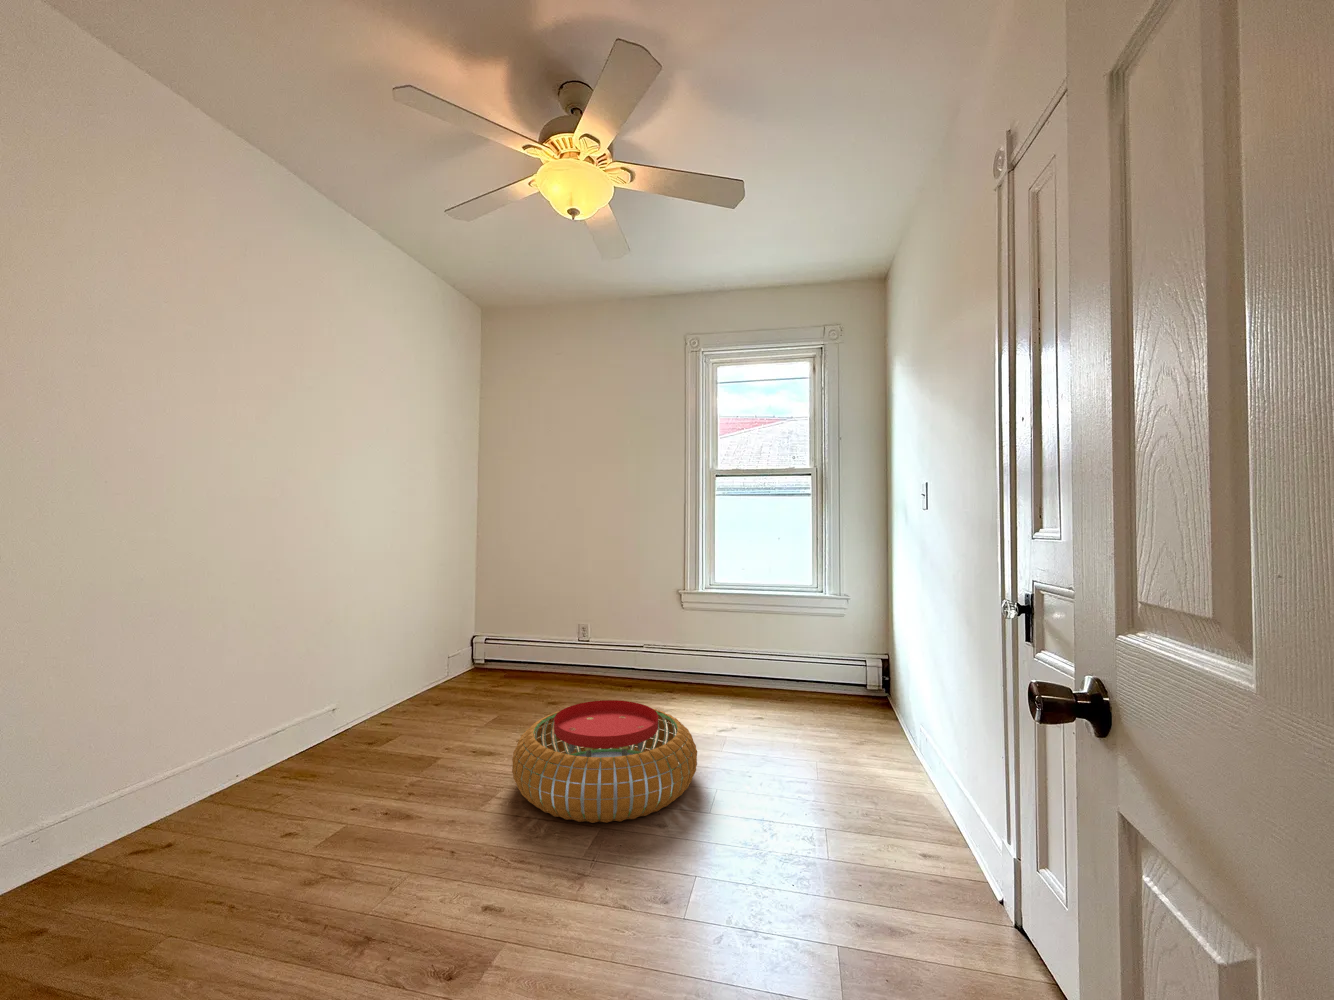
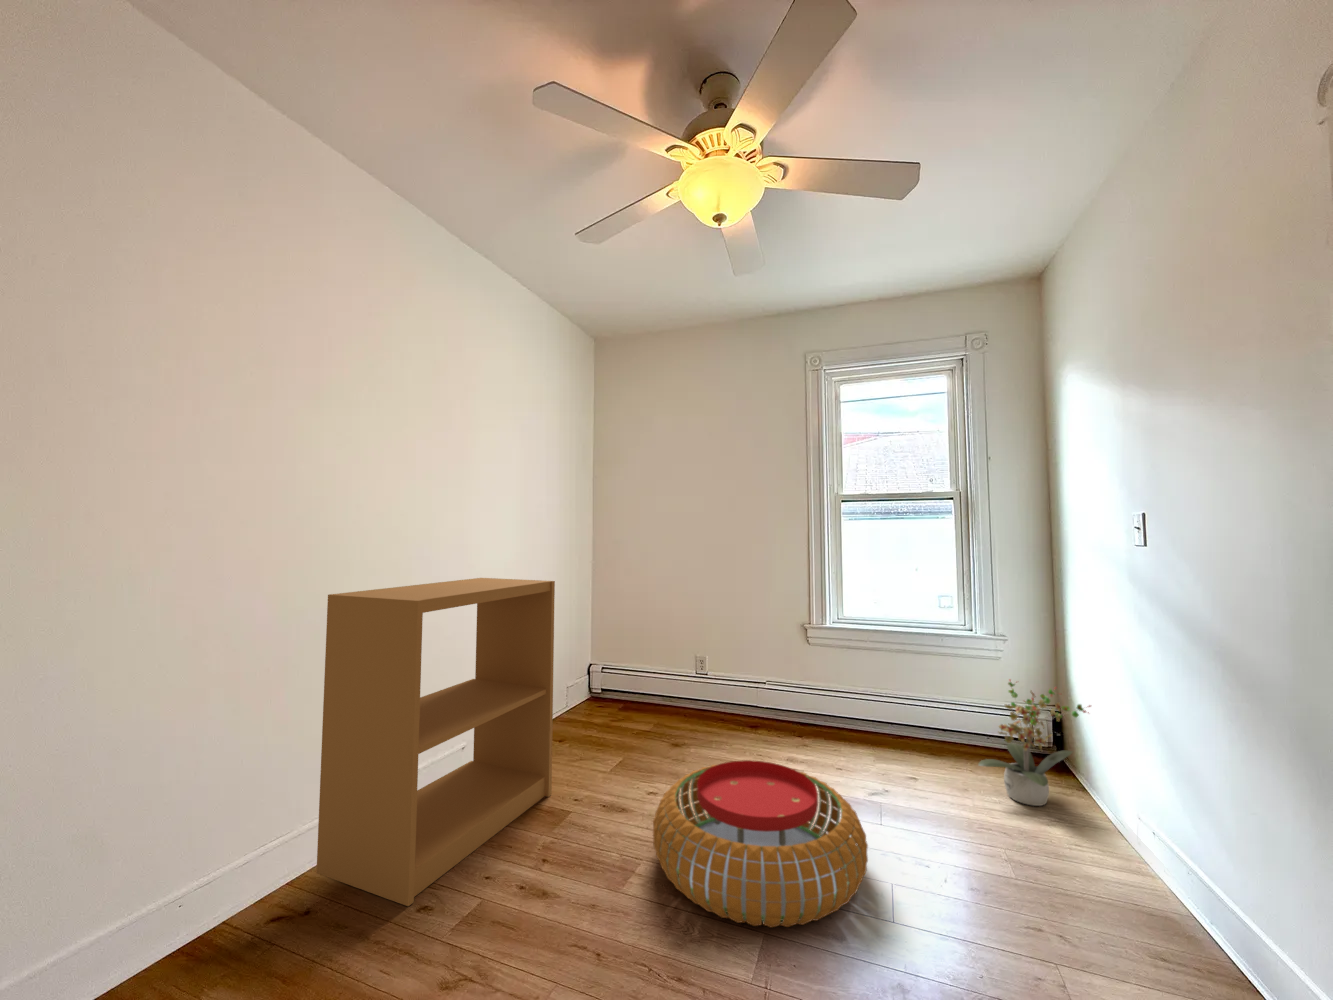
bookshelf: none [177,542,427,834] -> present [316,578,555,906]
potted plant: none [809,629,897,731] -> present [979,680,1091,806]

